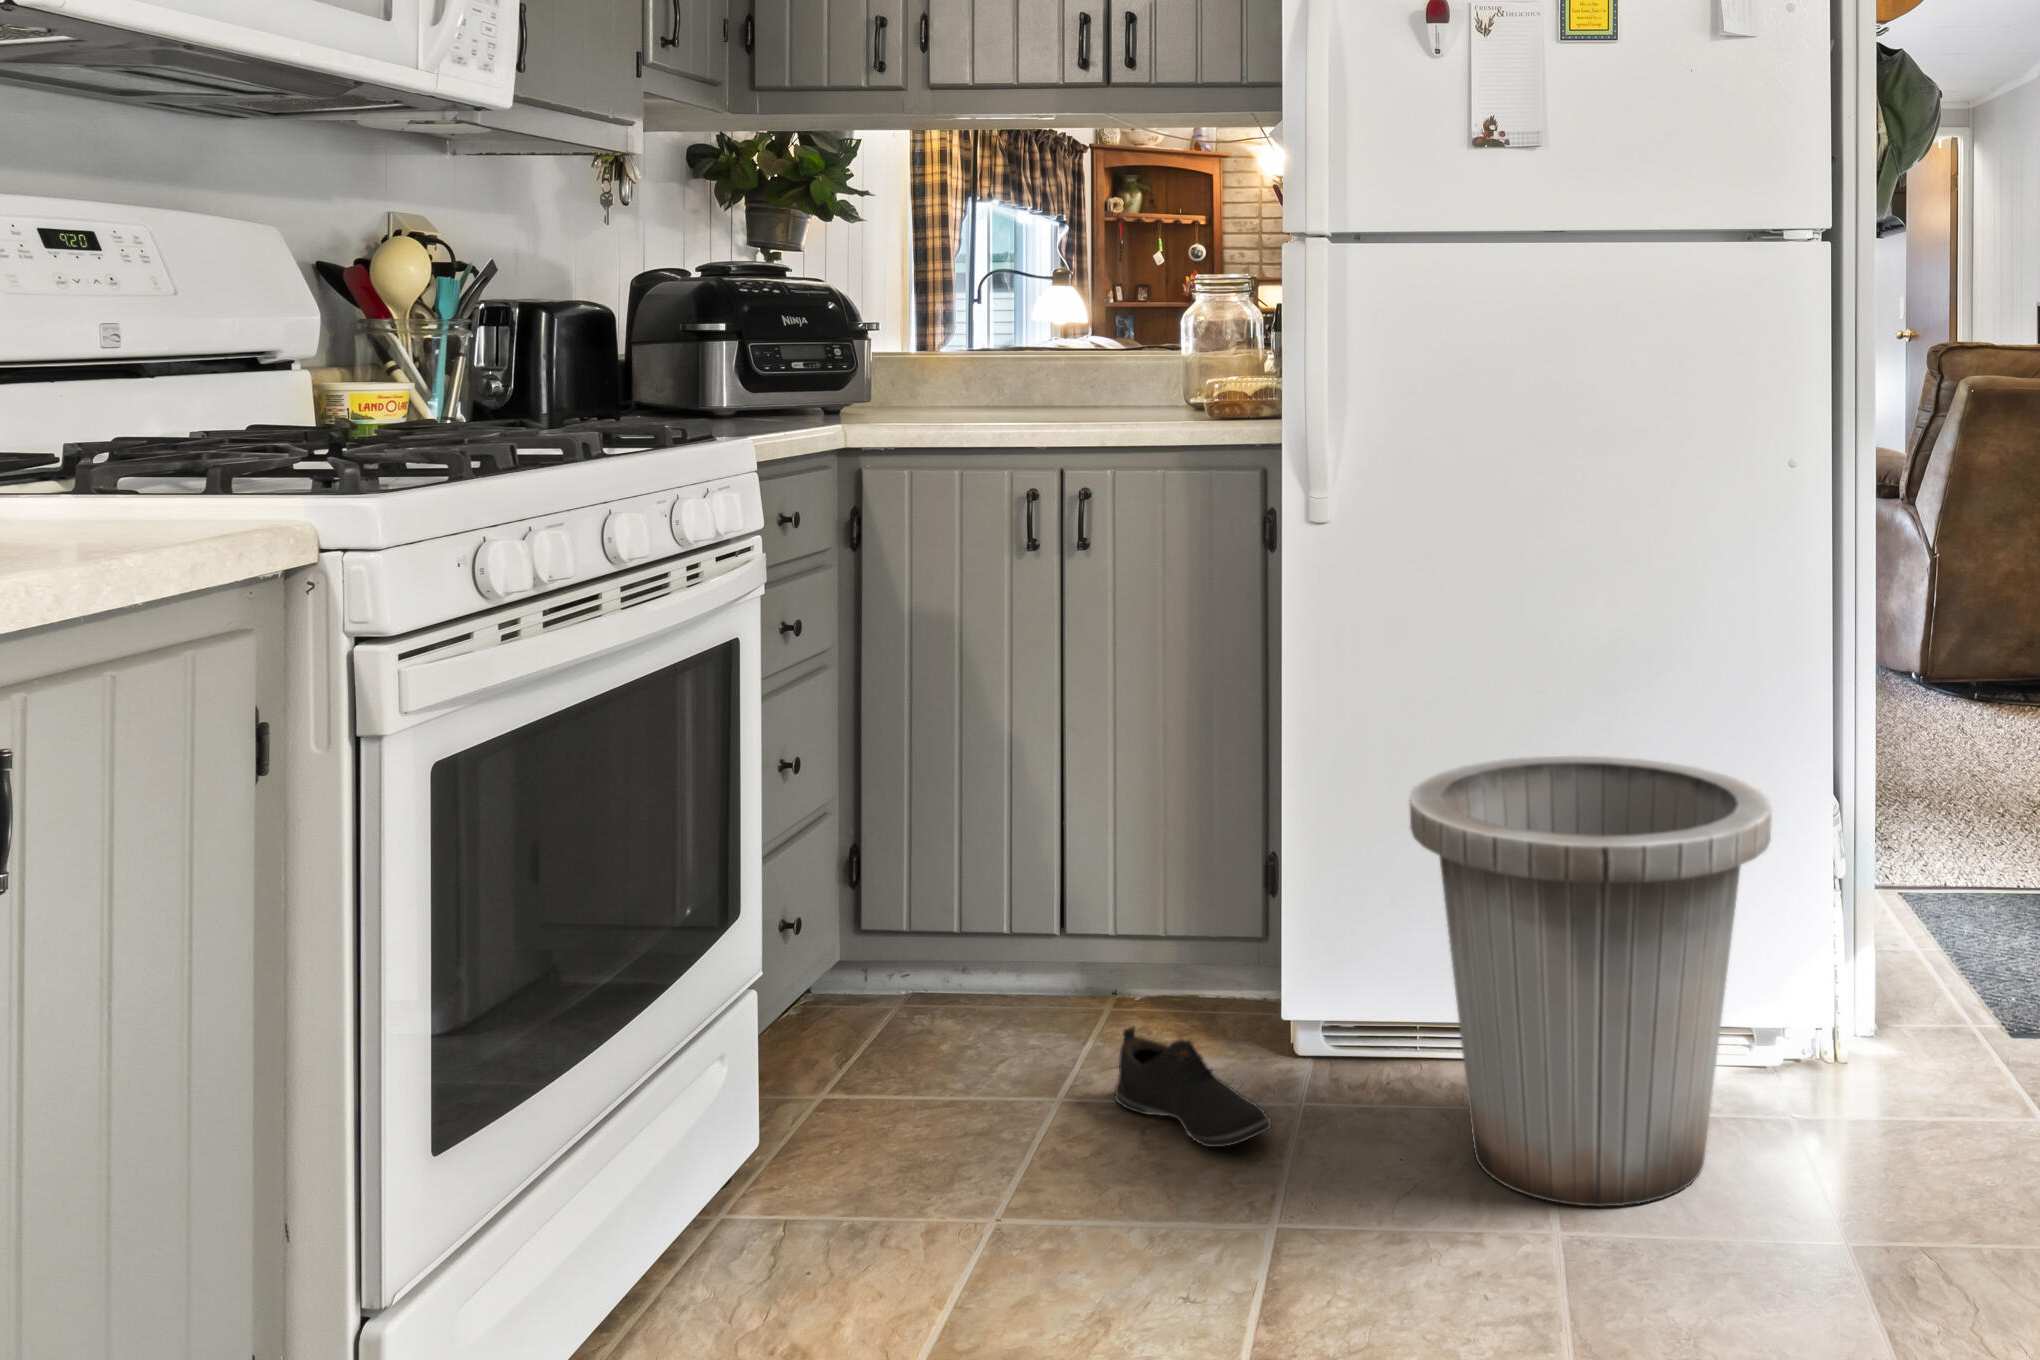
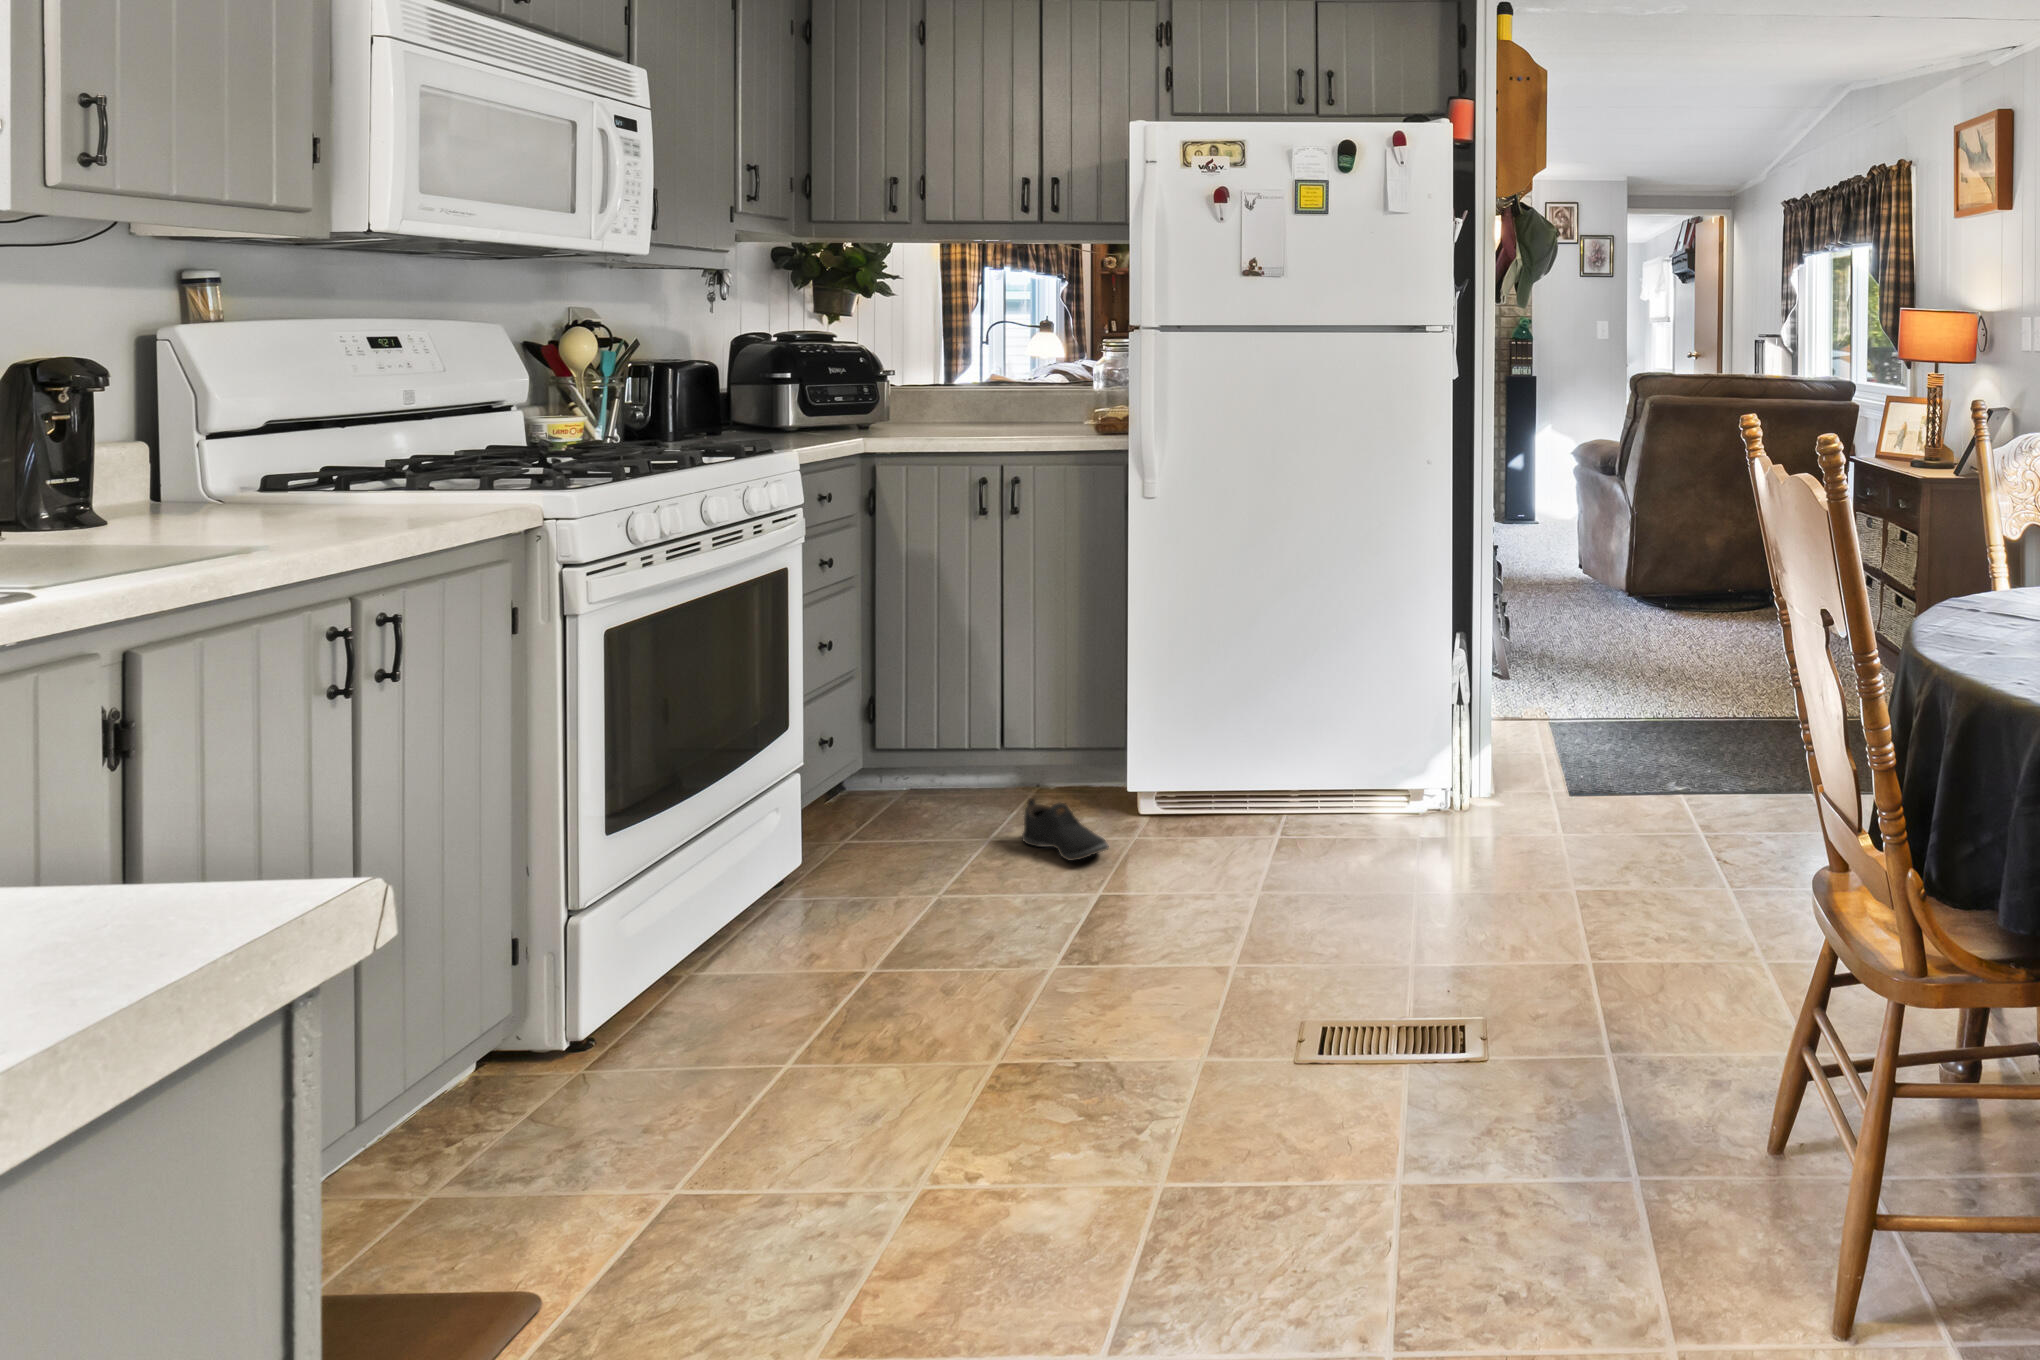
trash can: present [1409,755,1772,1206] -> none [1188,634,1396,883]

